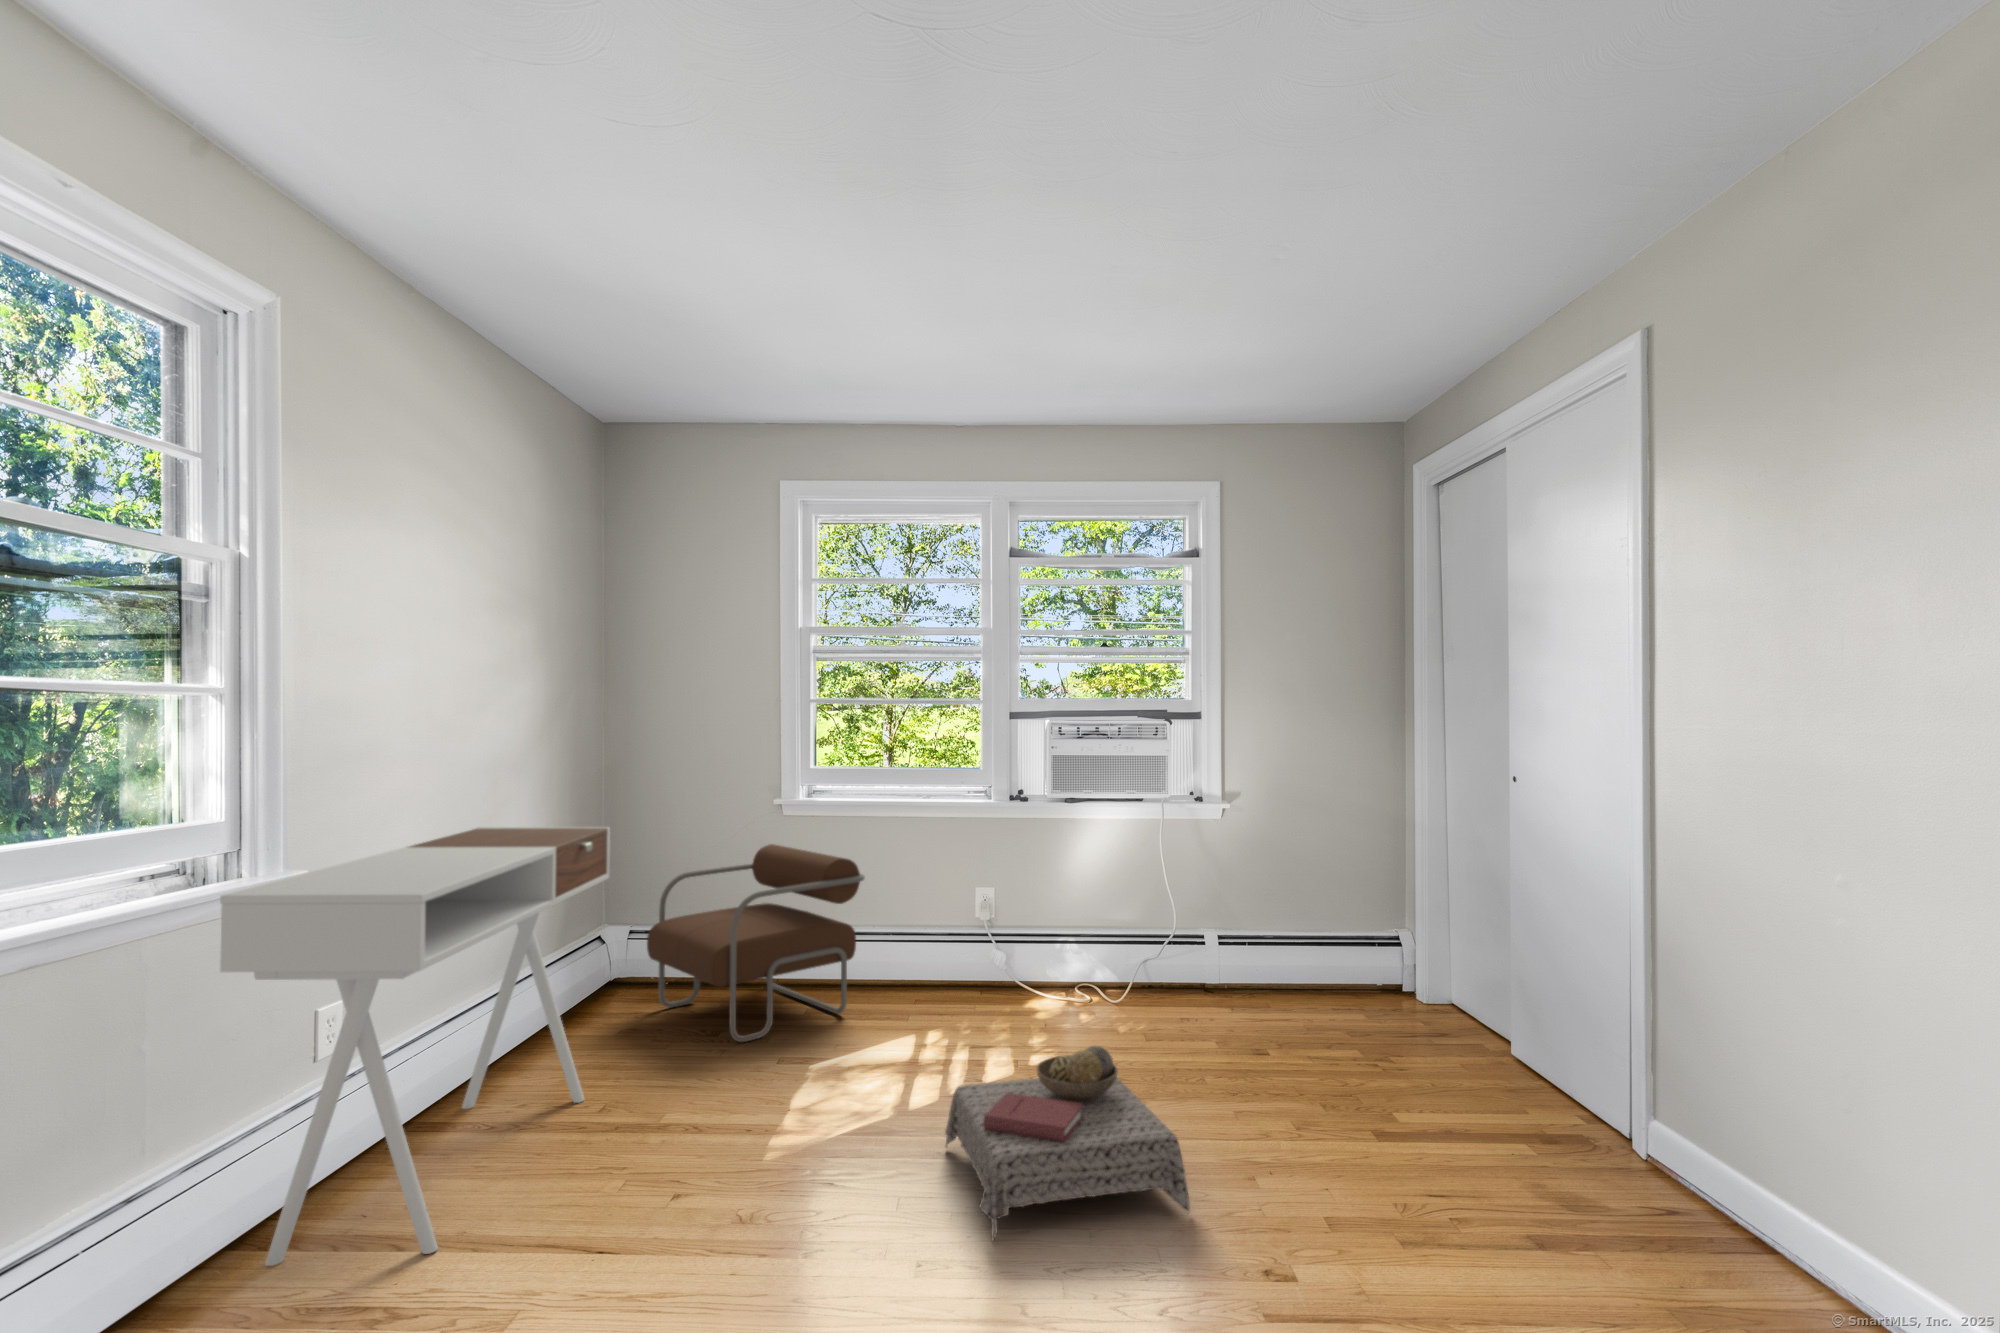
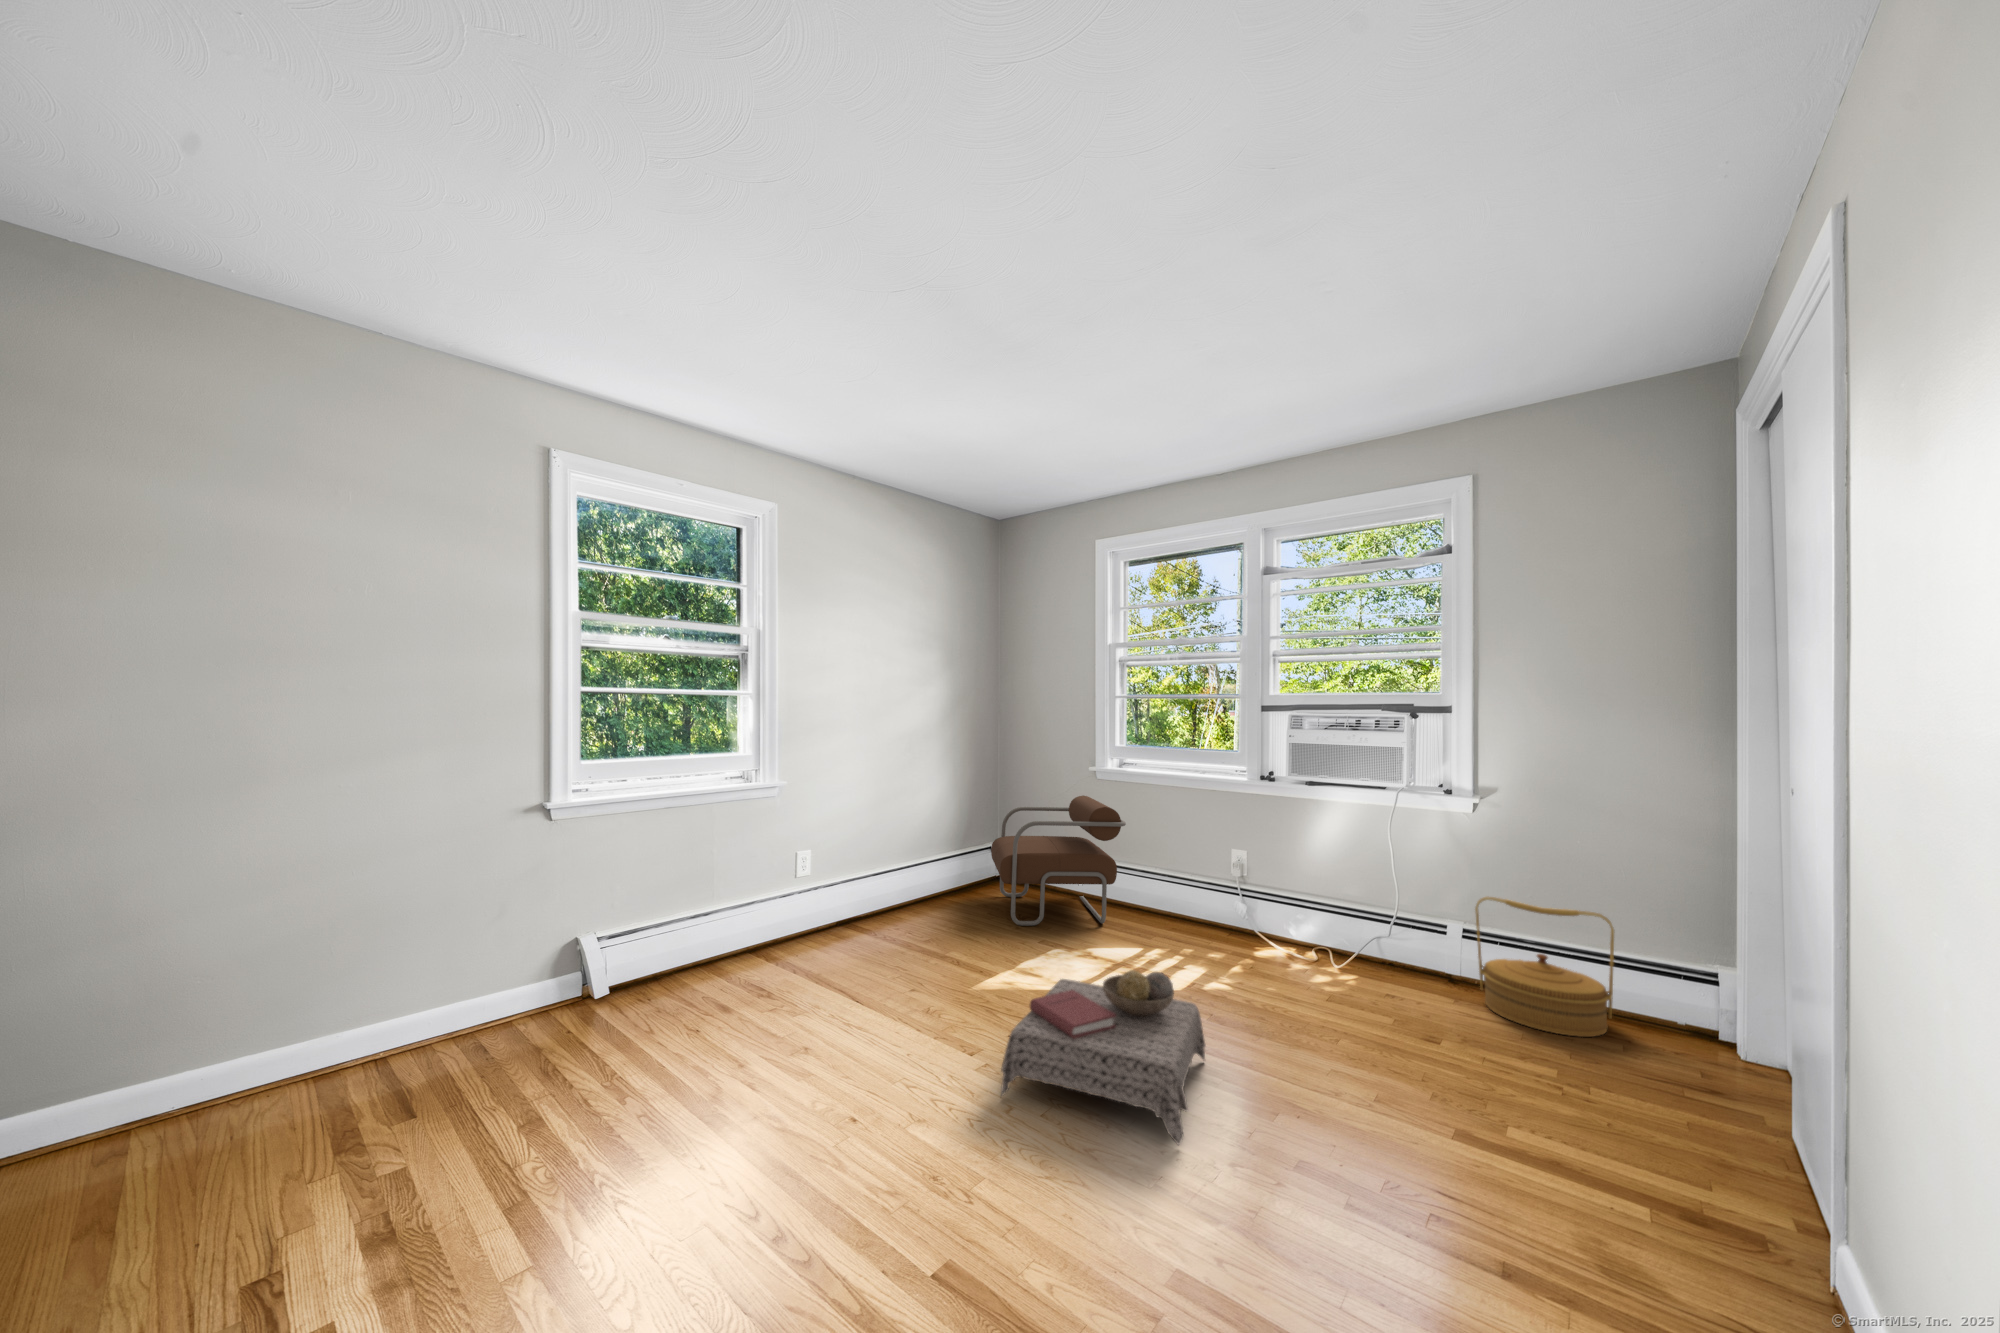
desk: present [220,827,610,1266] -> none [659,757,924,987]
woven basket: none [1243,900,1349,1017] -> present [1475,897,1614,1037]

